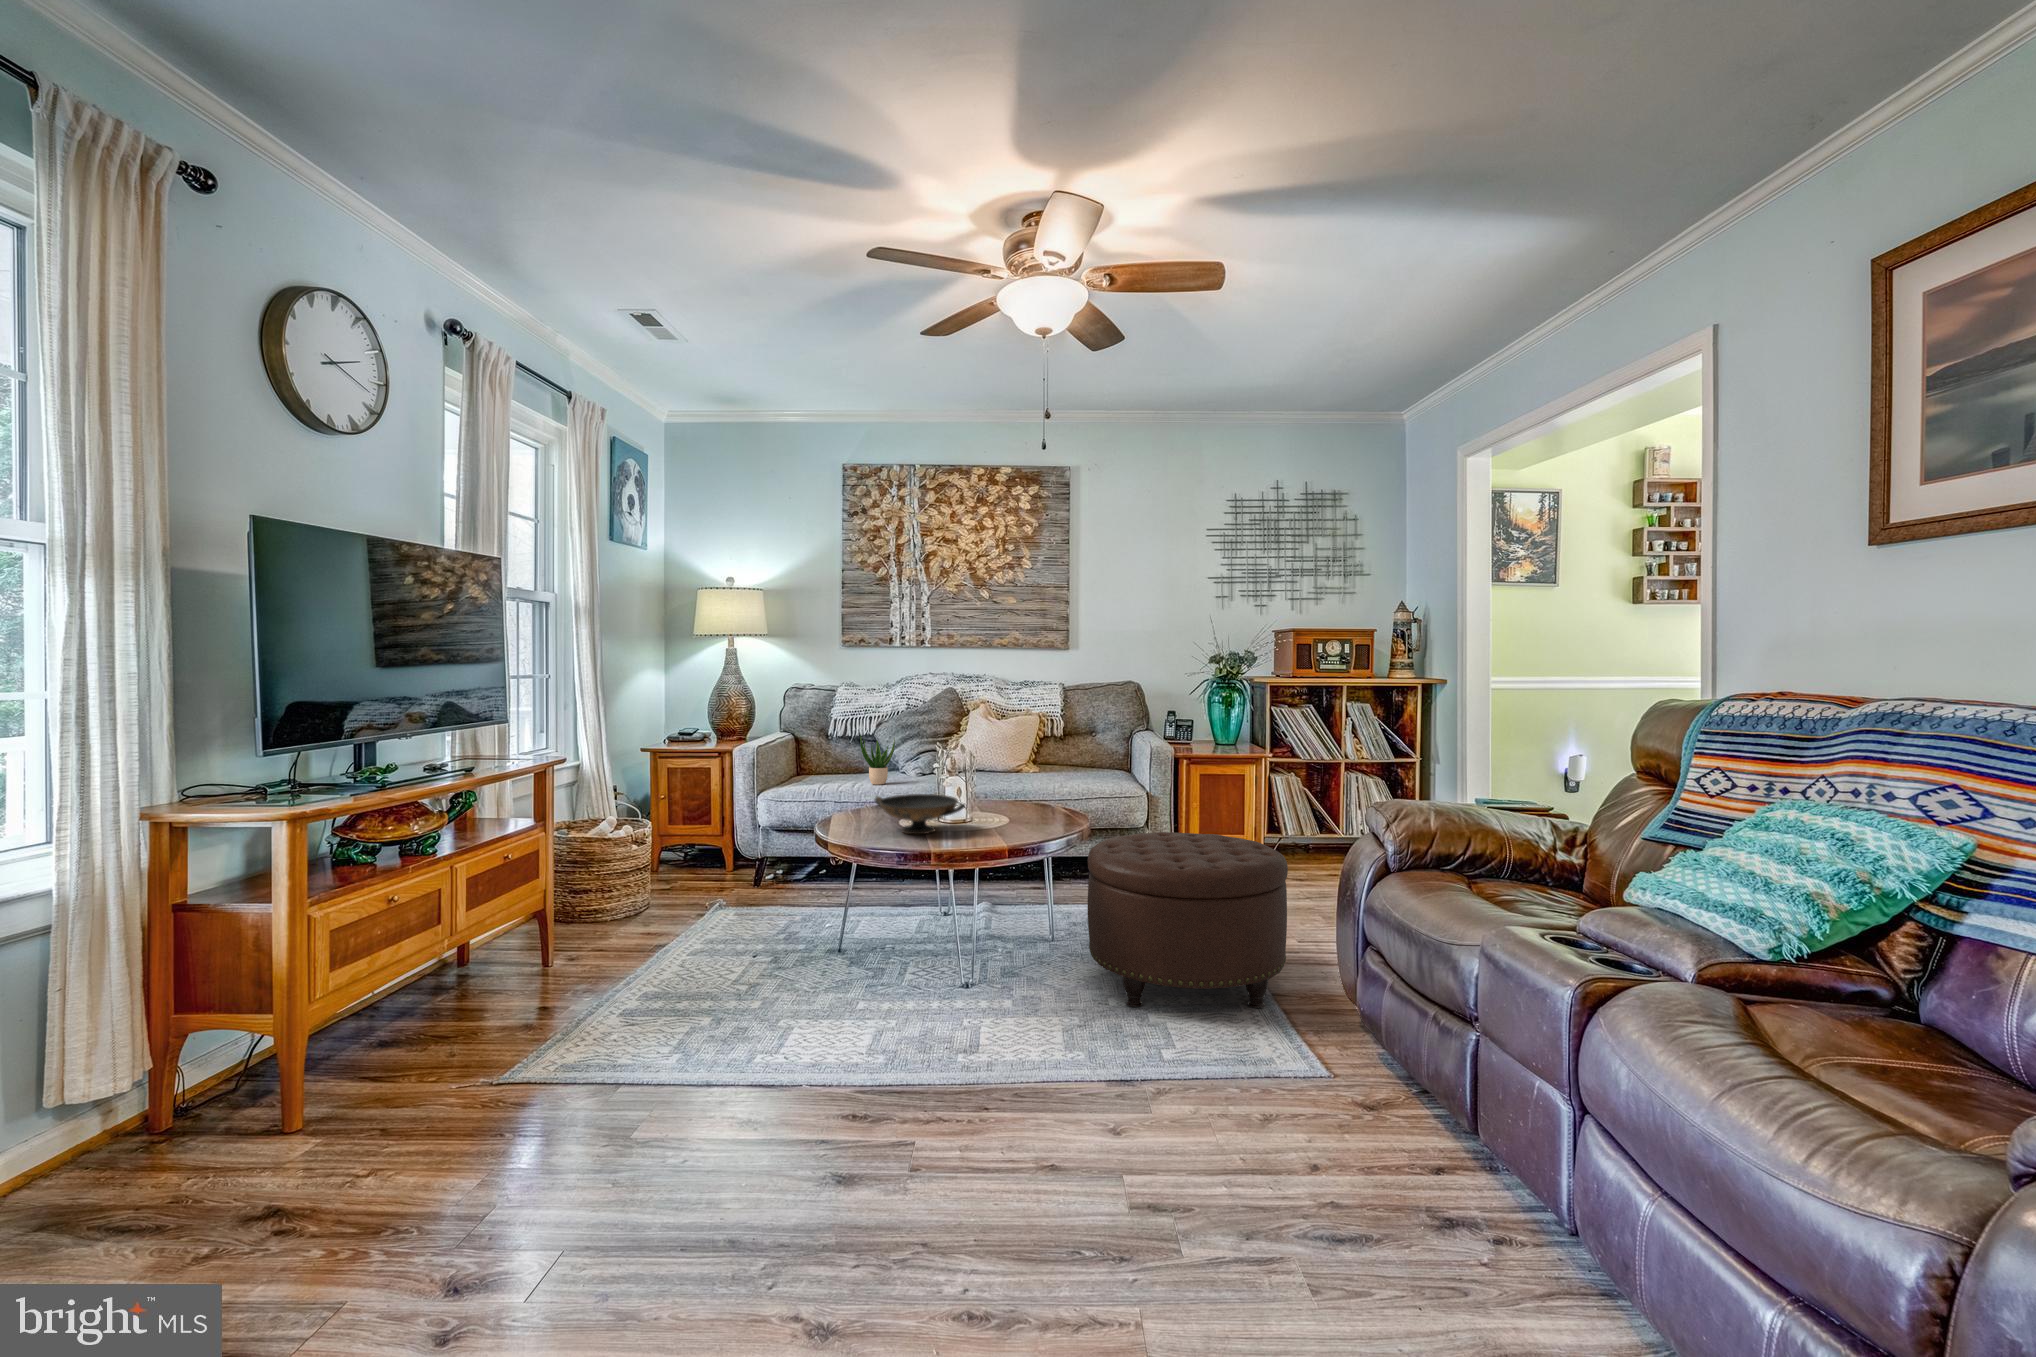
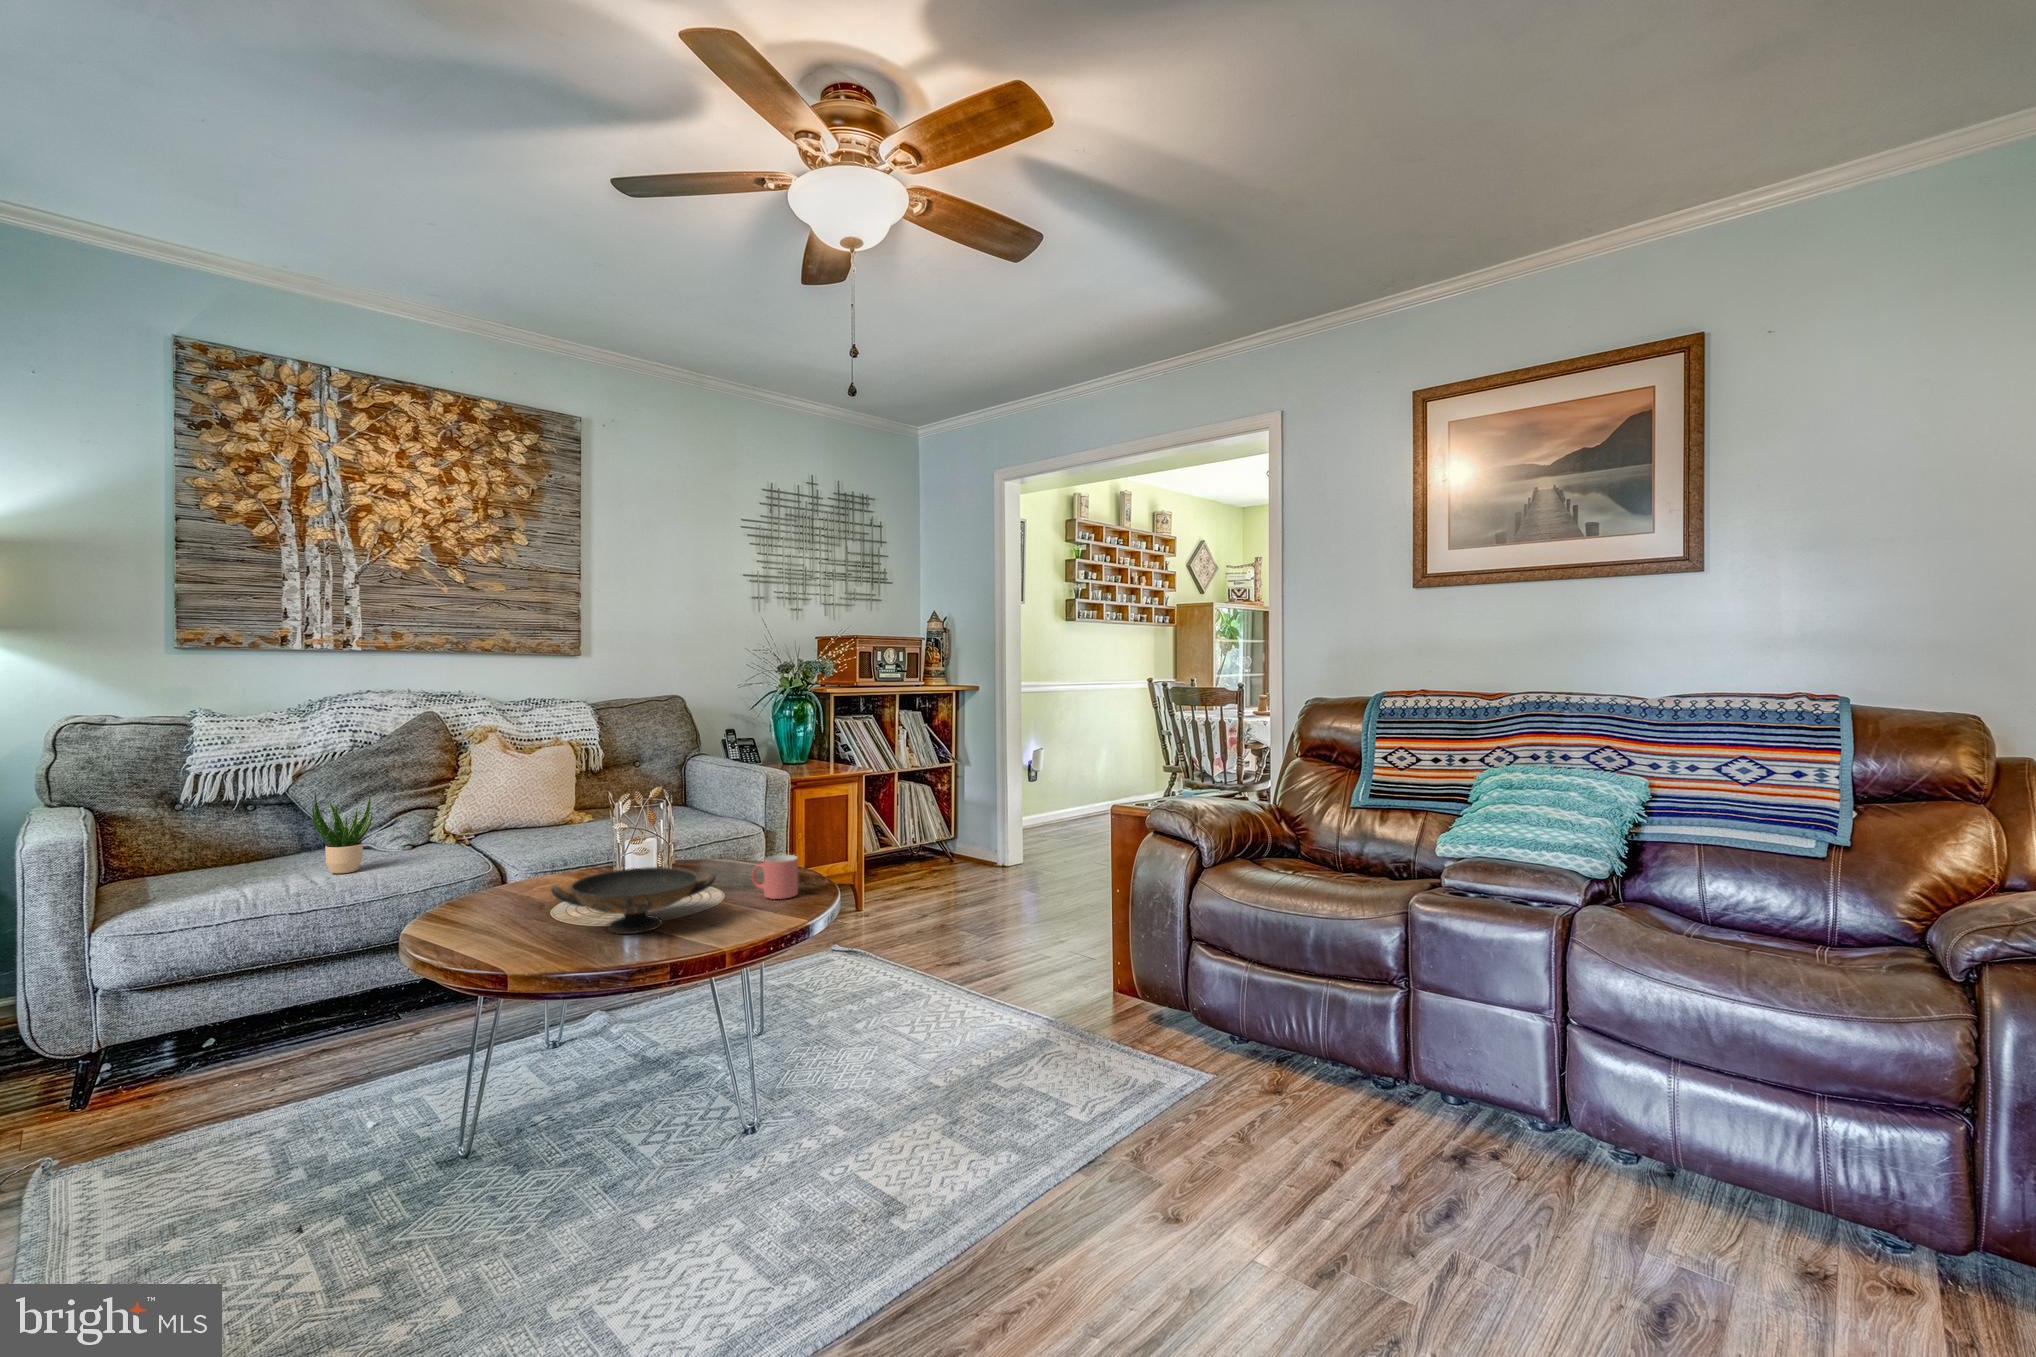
mug: none [1011,800,1038,832] -> present [752,855,798,899]
ottoman: present [1088,832,1288,1008] -> none [861,862,1084,1080]

